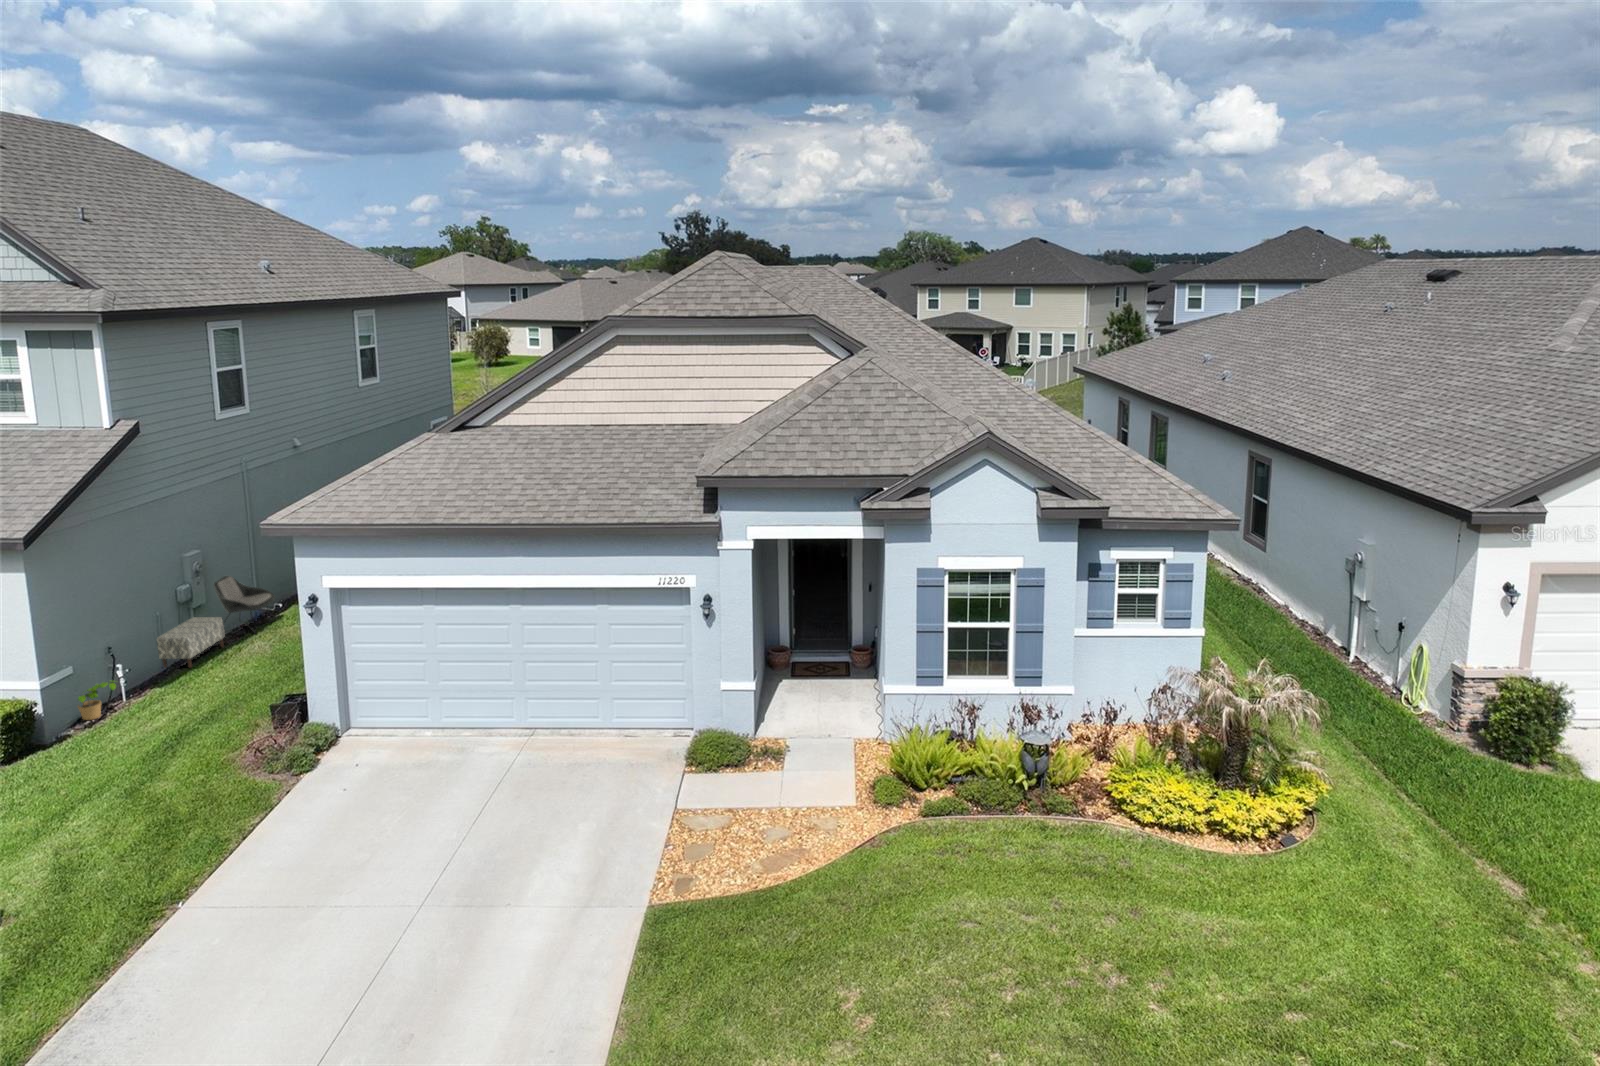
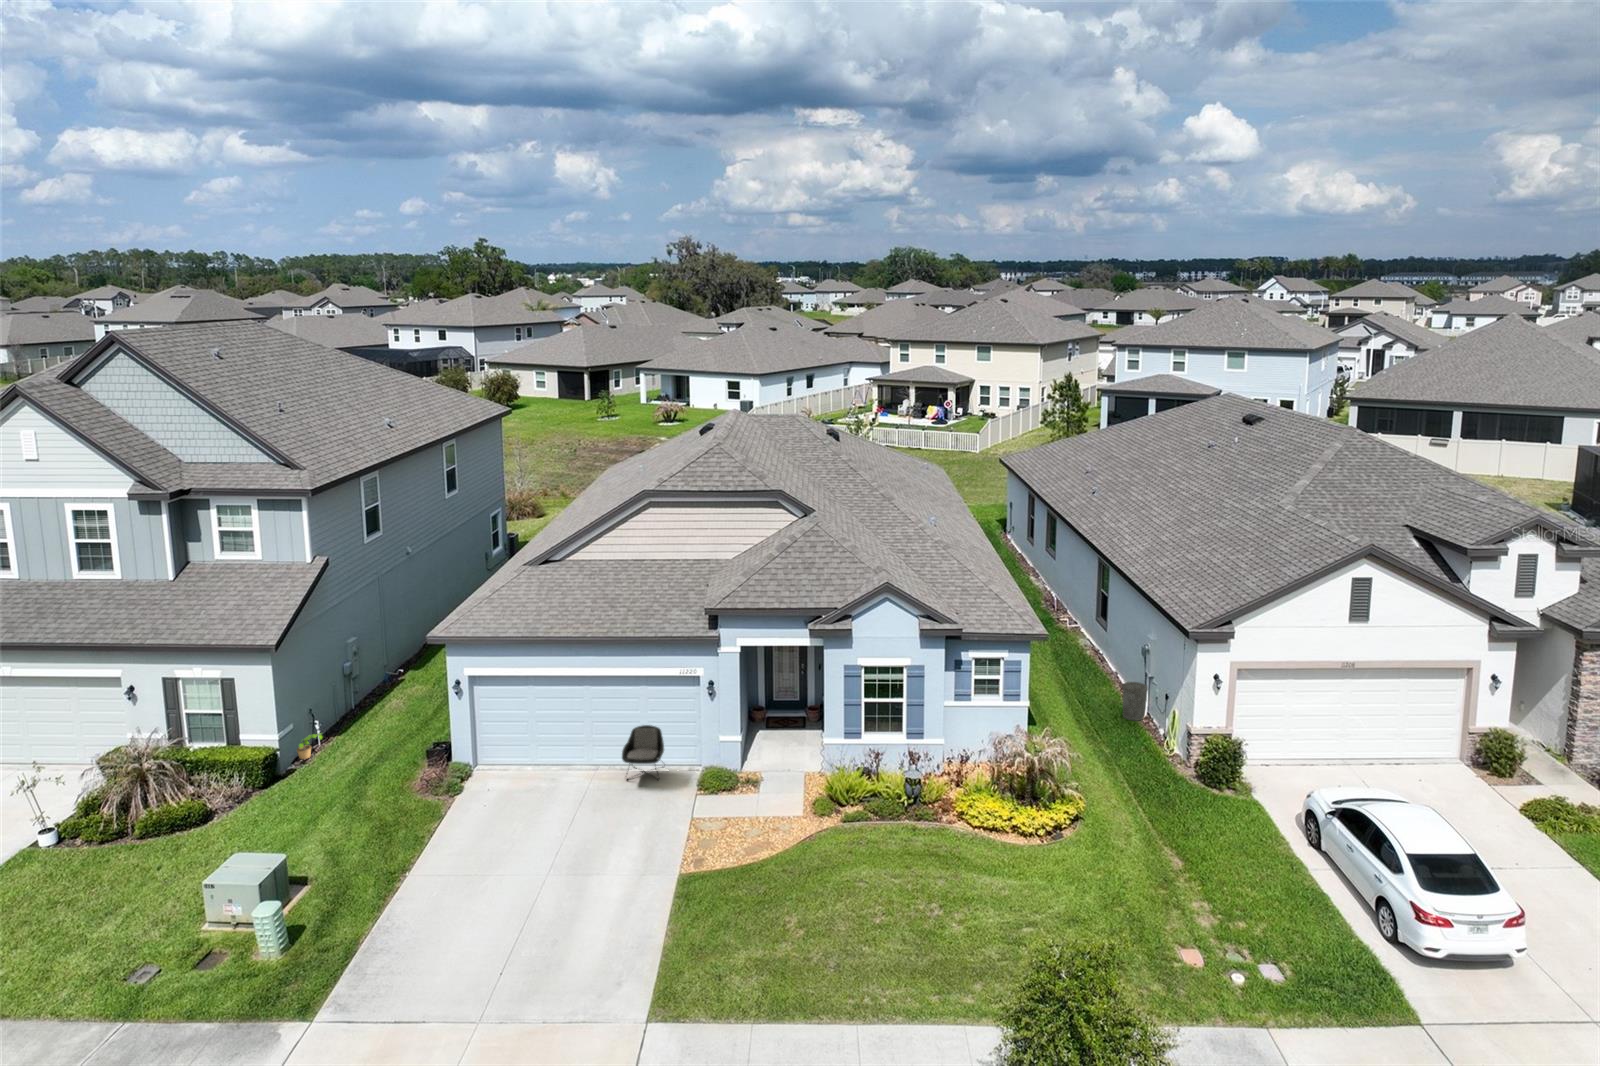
lounge chair: present [213,576,275,633] -> present [622,725,664,779]
trash can: none [1322,609,1364,666] -> present [1123,682,1148,720]
bench: present [157,617,225,668] -> none [336,685,377,721]

